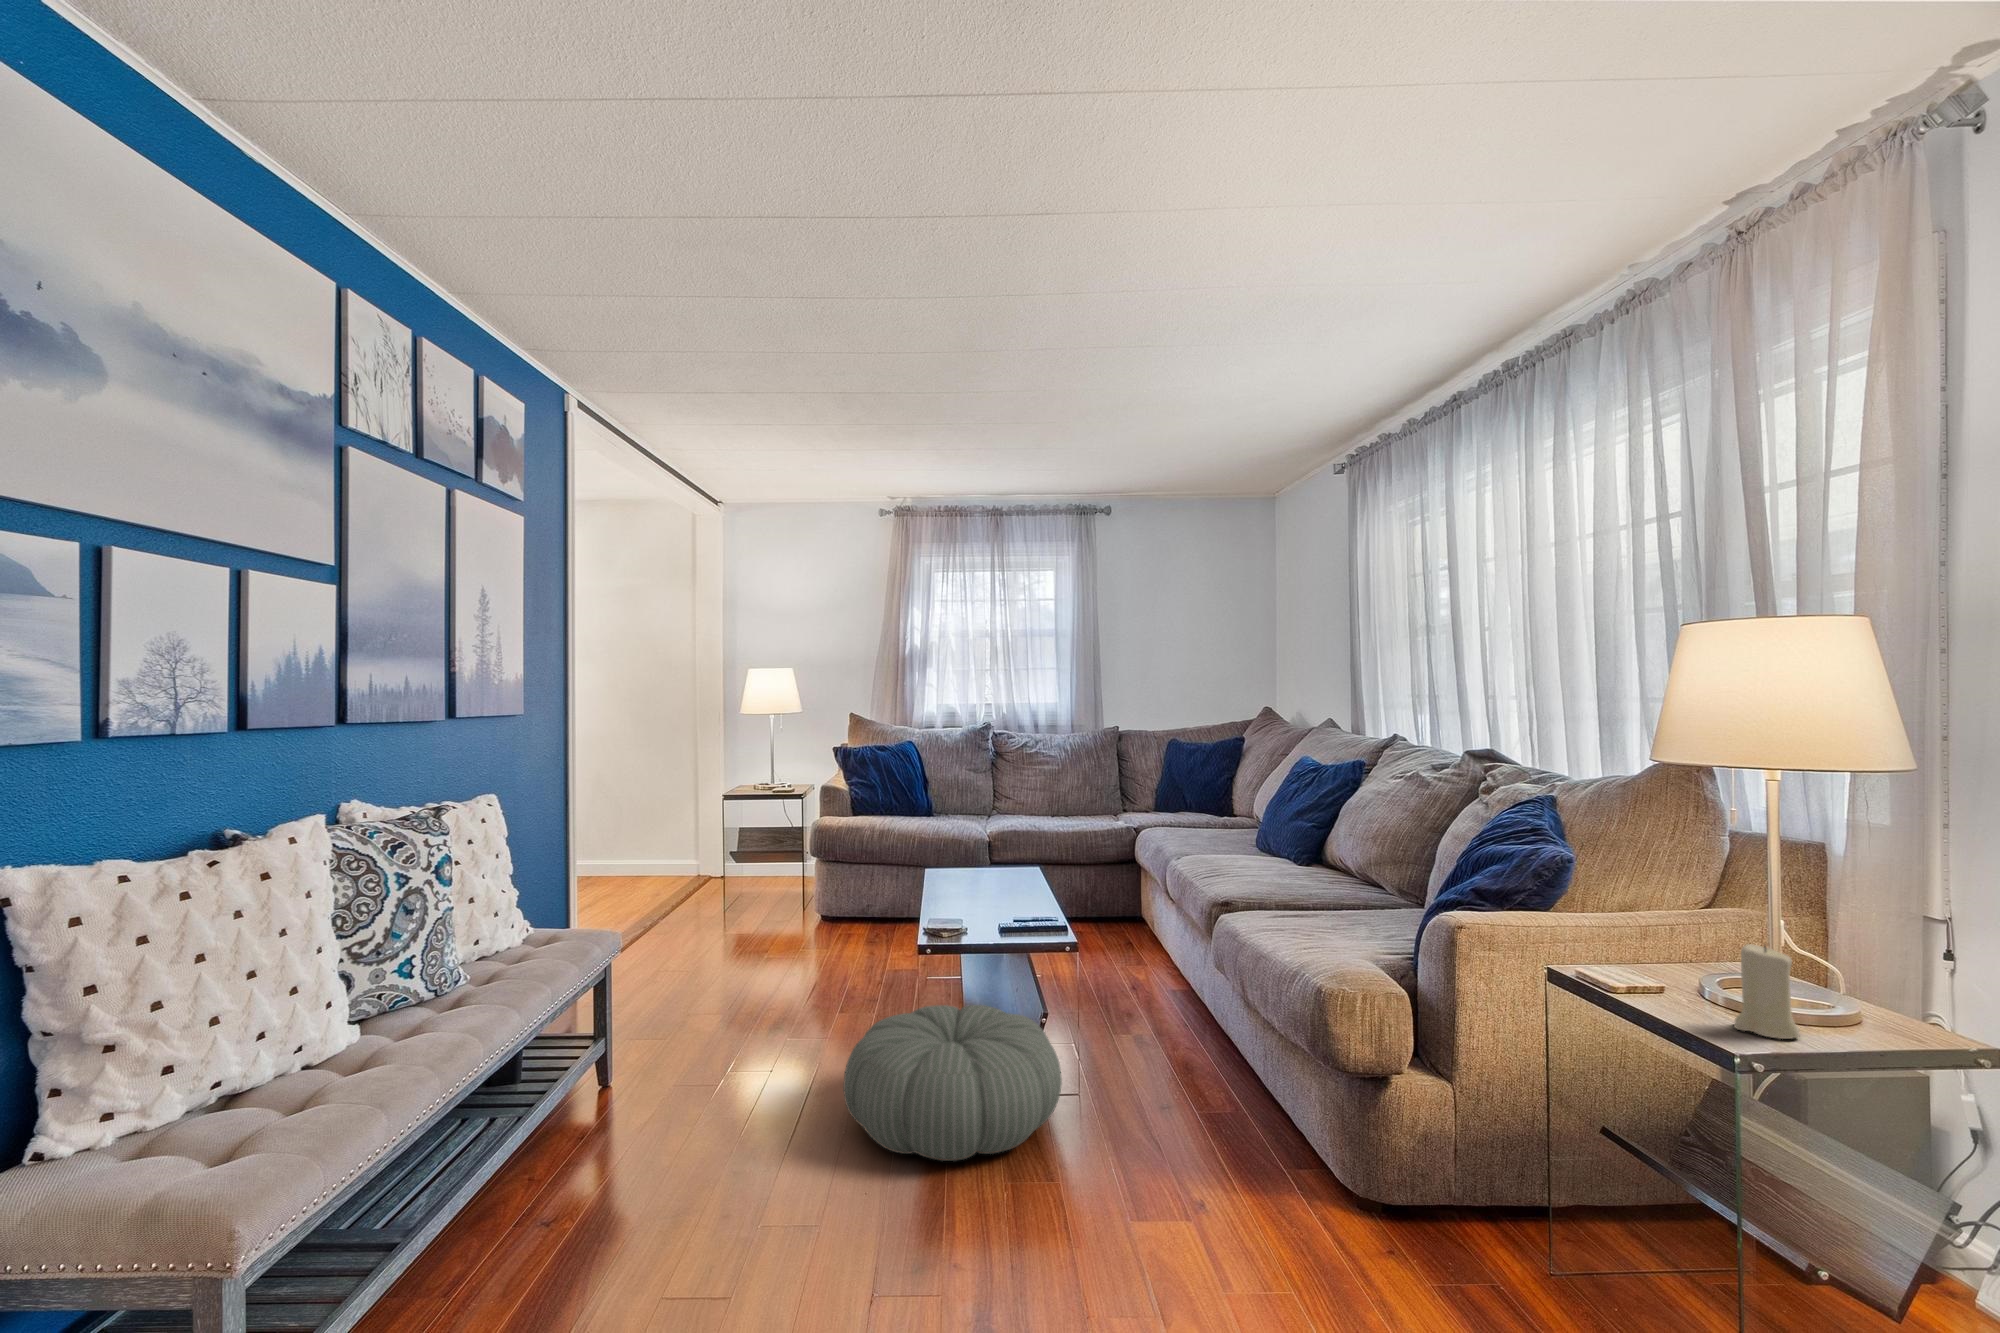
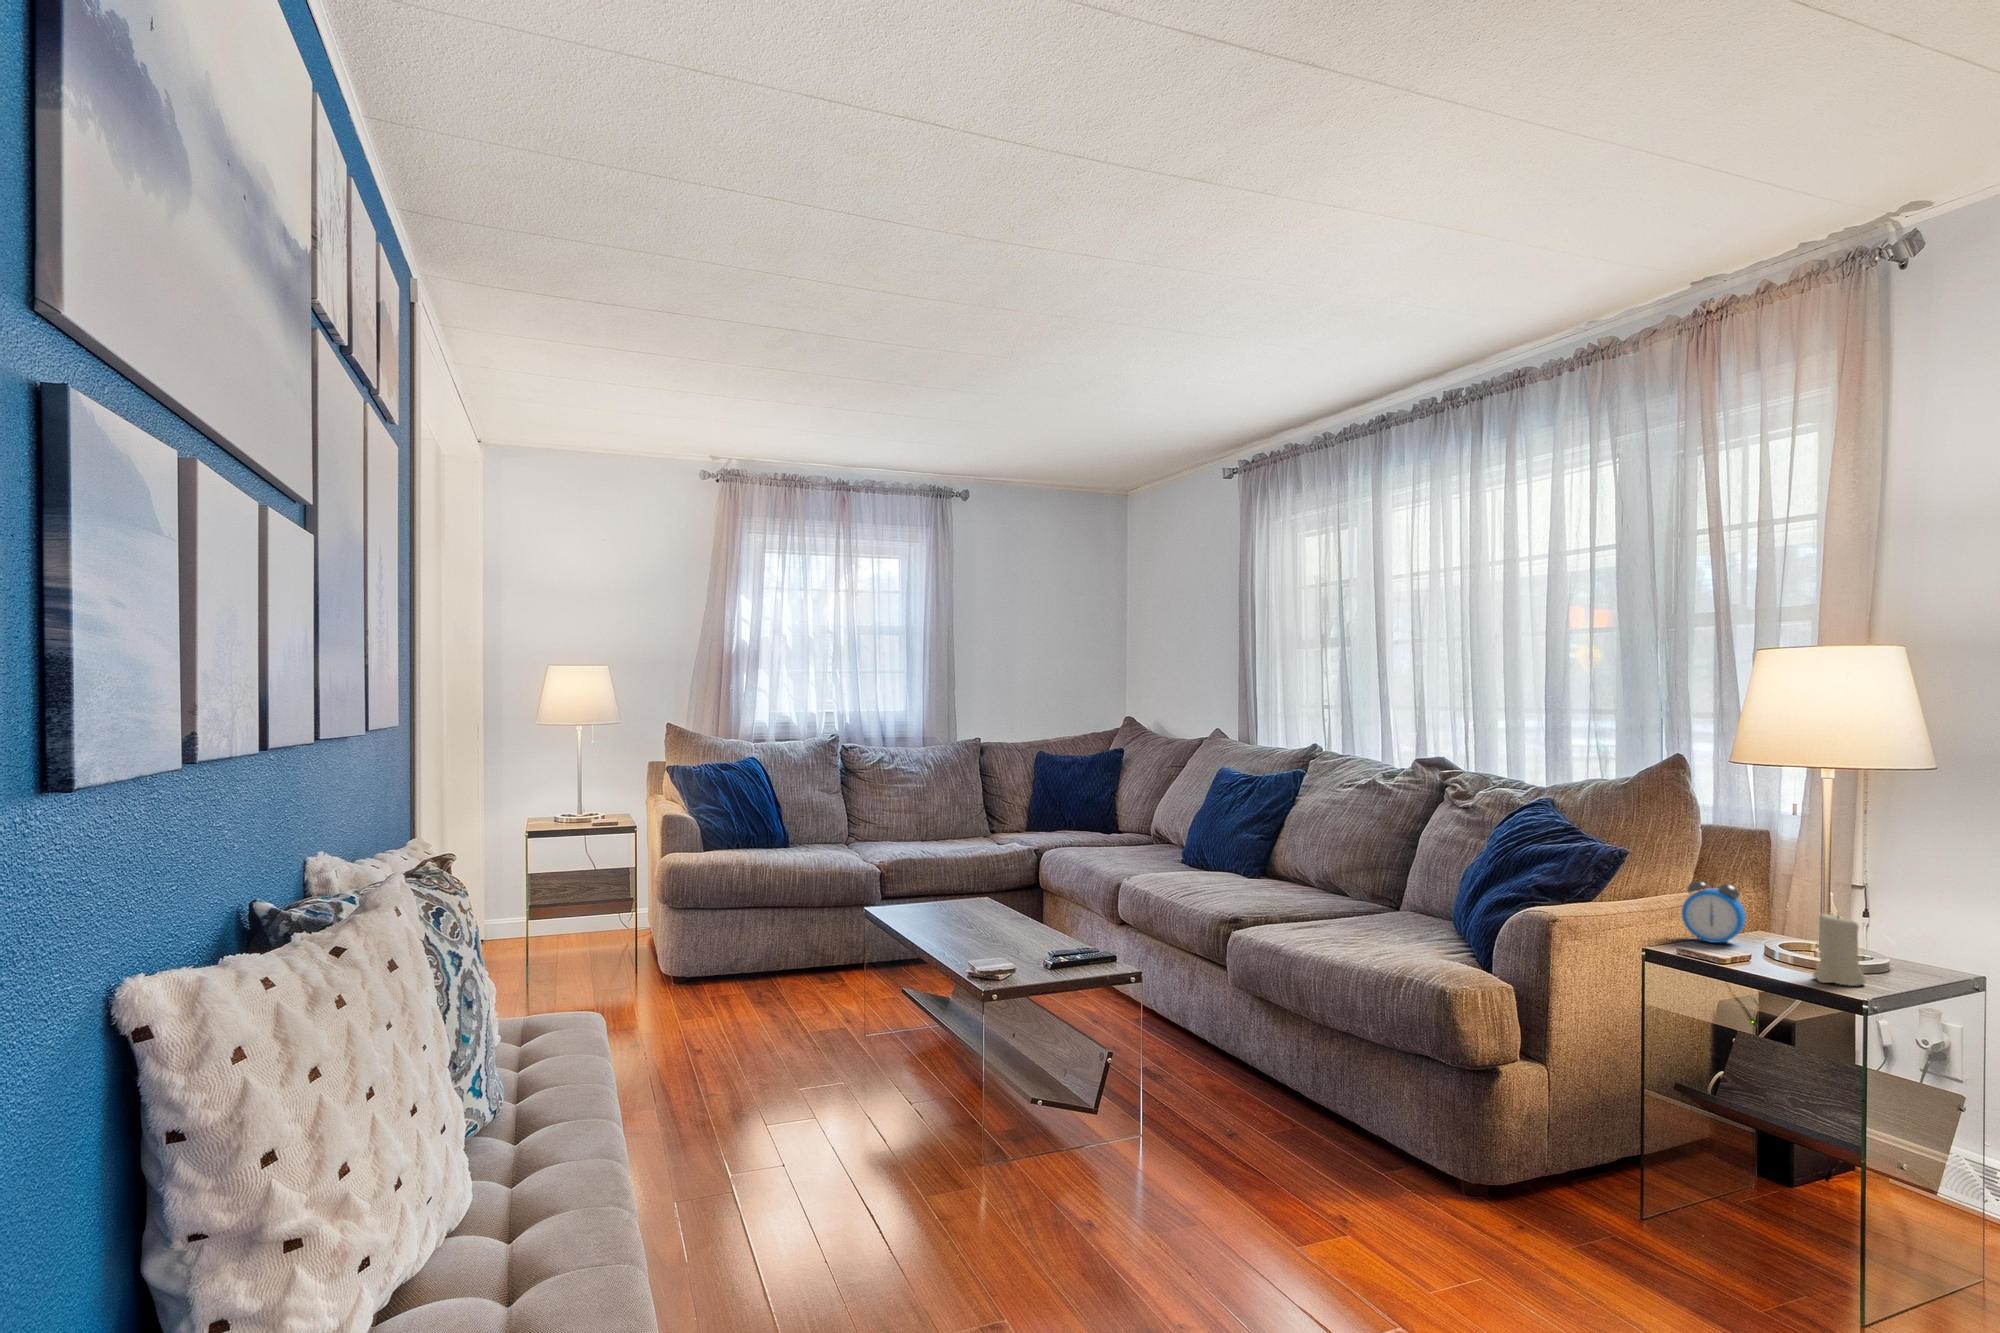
alarm clock: none [1638,896,1719,975] -> present [1682,881,1746,943]
pouf: present [843,1005,1062,1161] -> none [933,1047,1166,1212]

